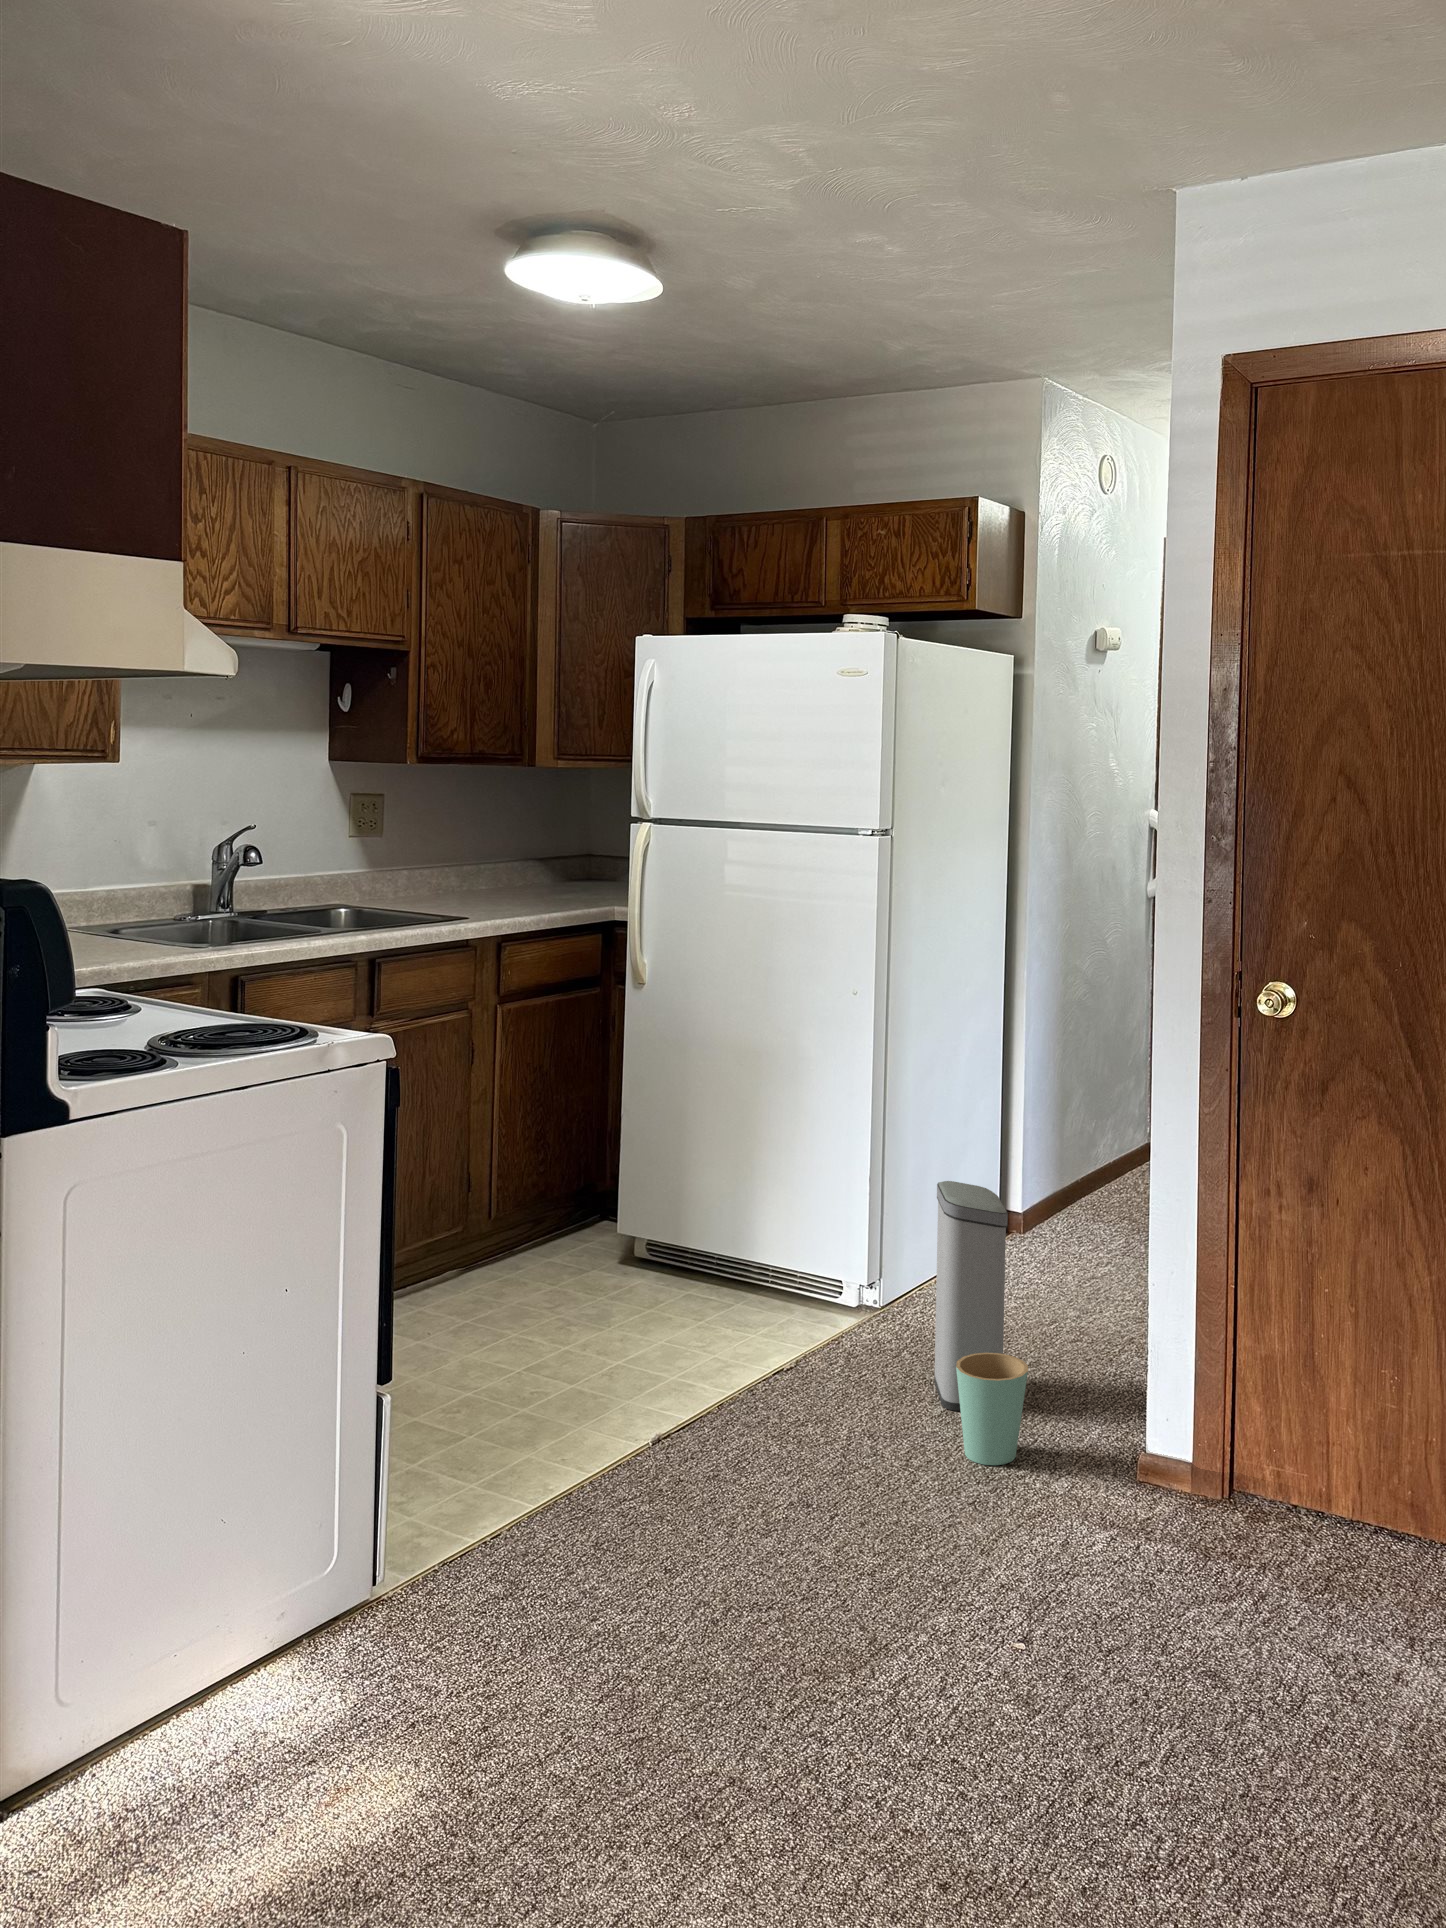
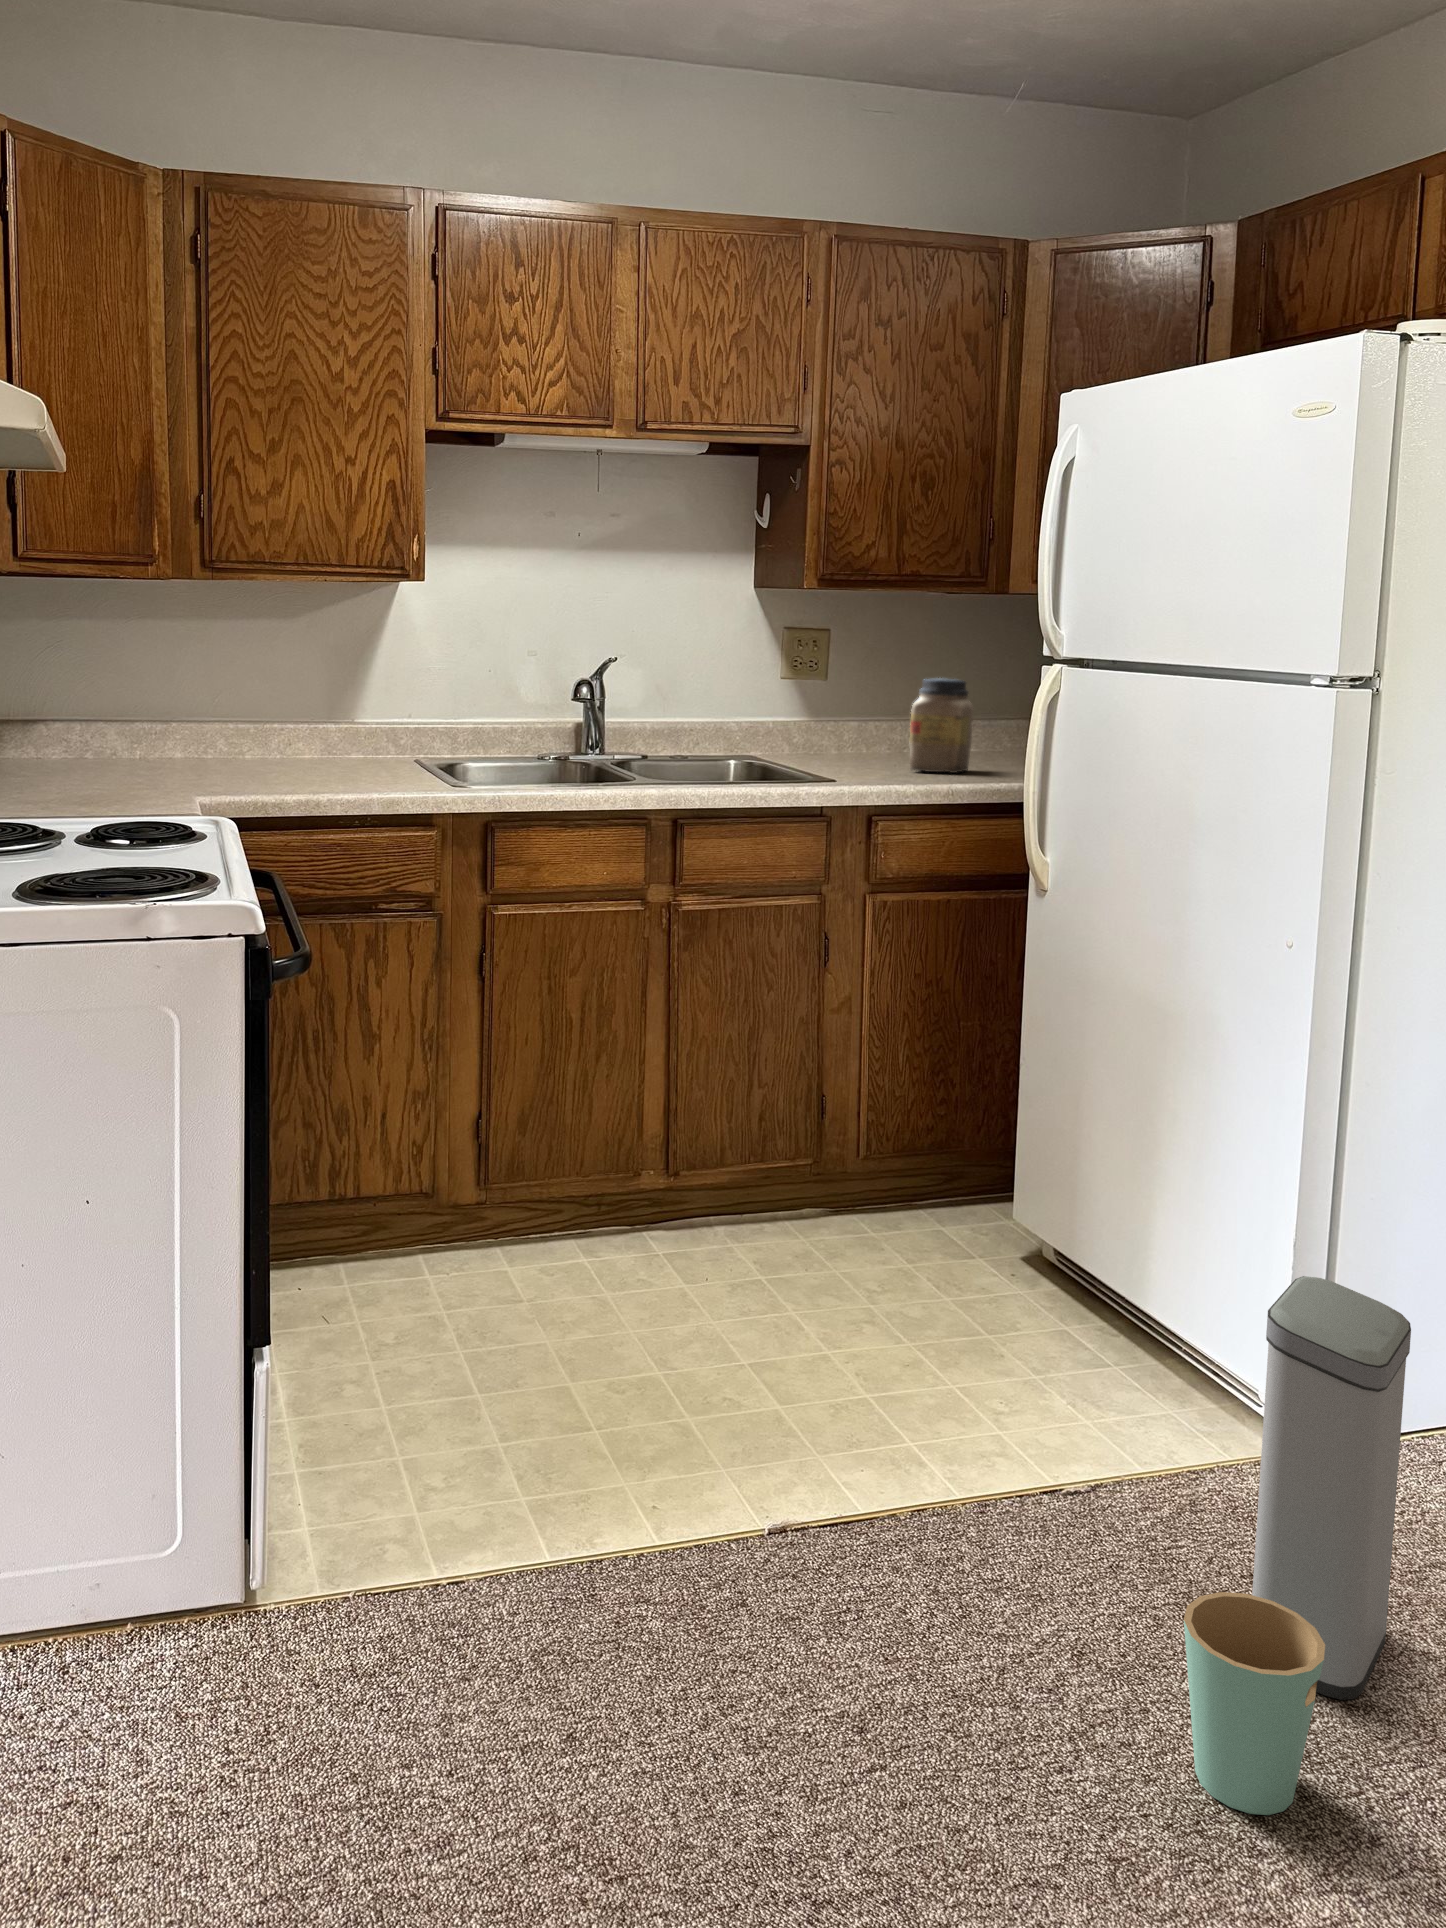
jar: none [487,833,533,907] -> present [910,678,974,773]

